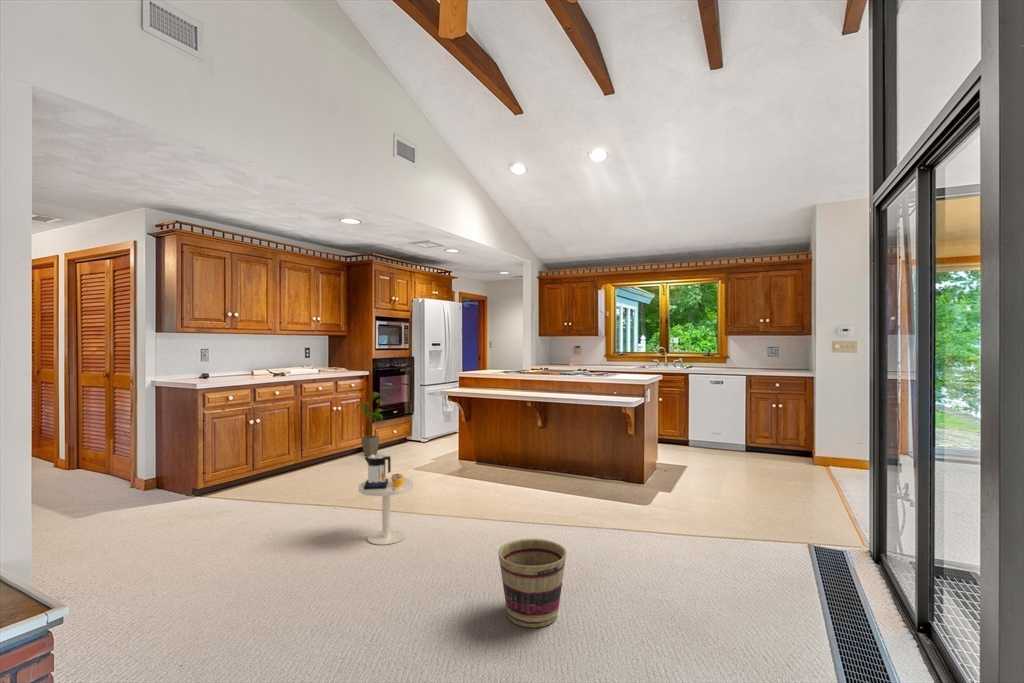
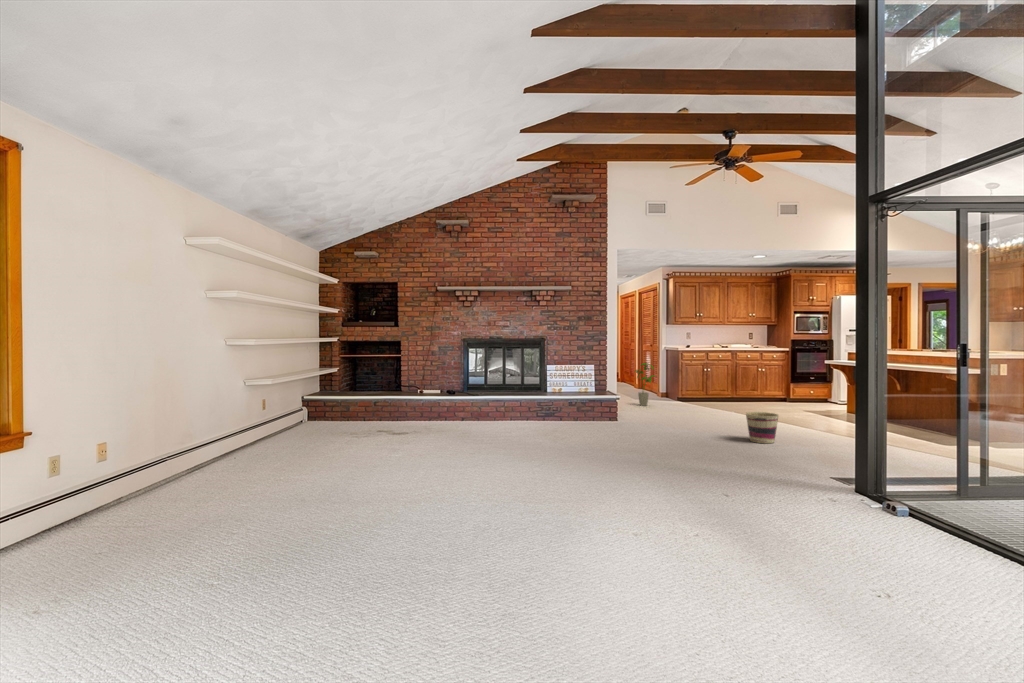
house plant: present [357,392,386,456] -> present [636,363,654,406]
side table: present [359,455,413,545] -> none [725,381,754,423]

